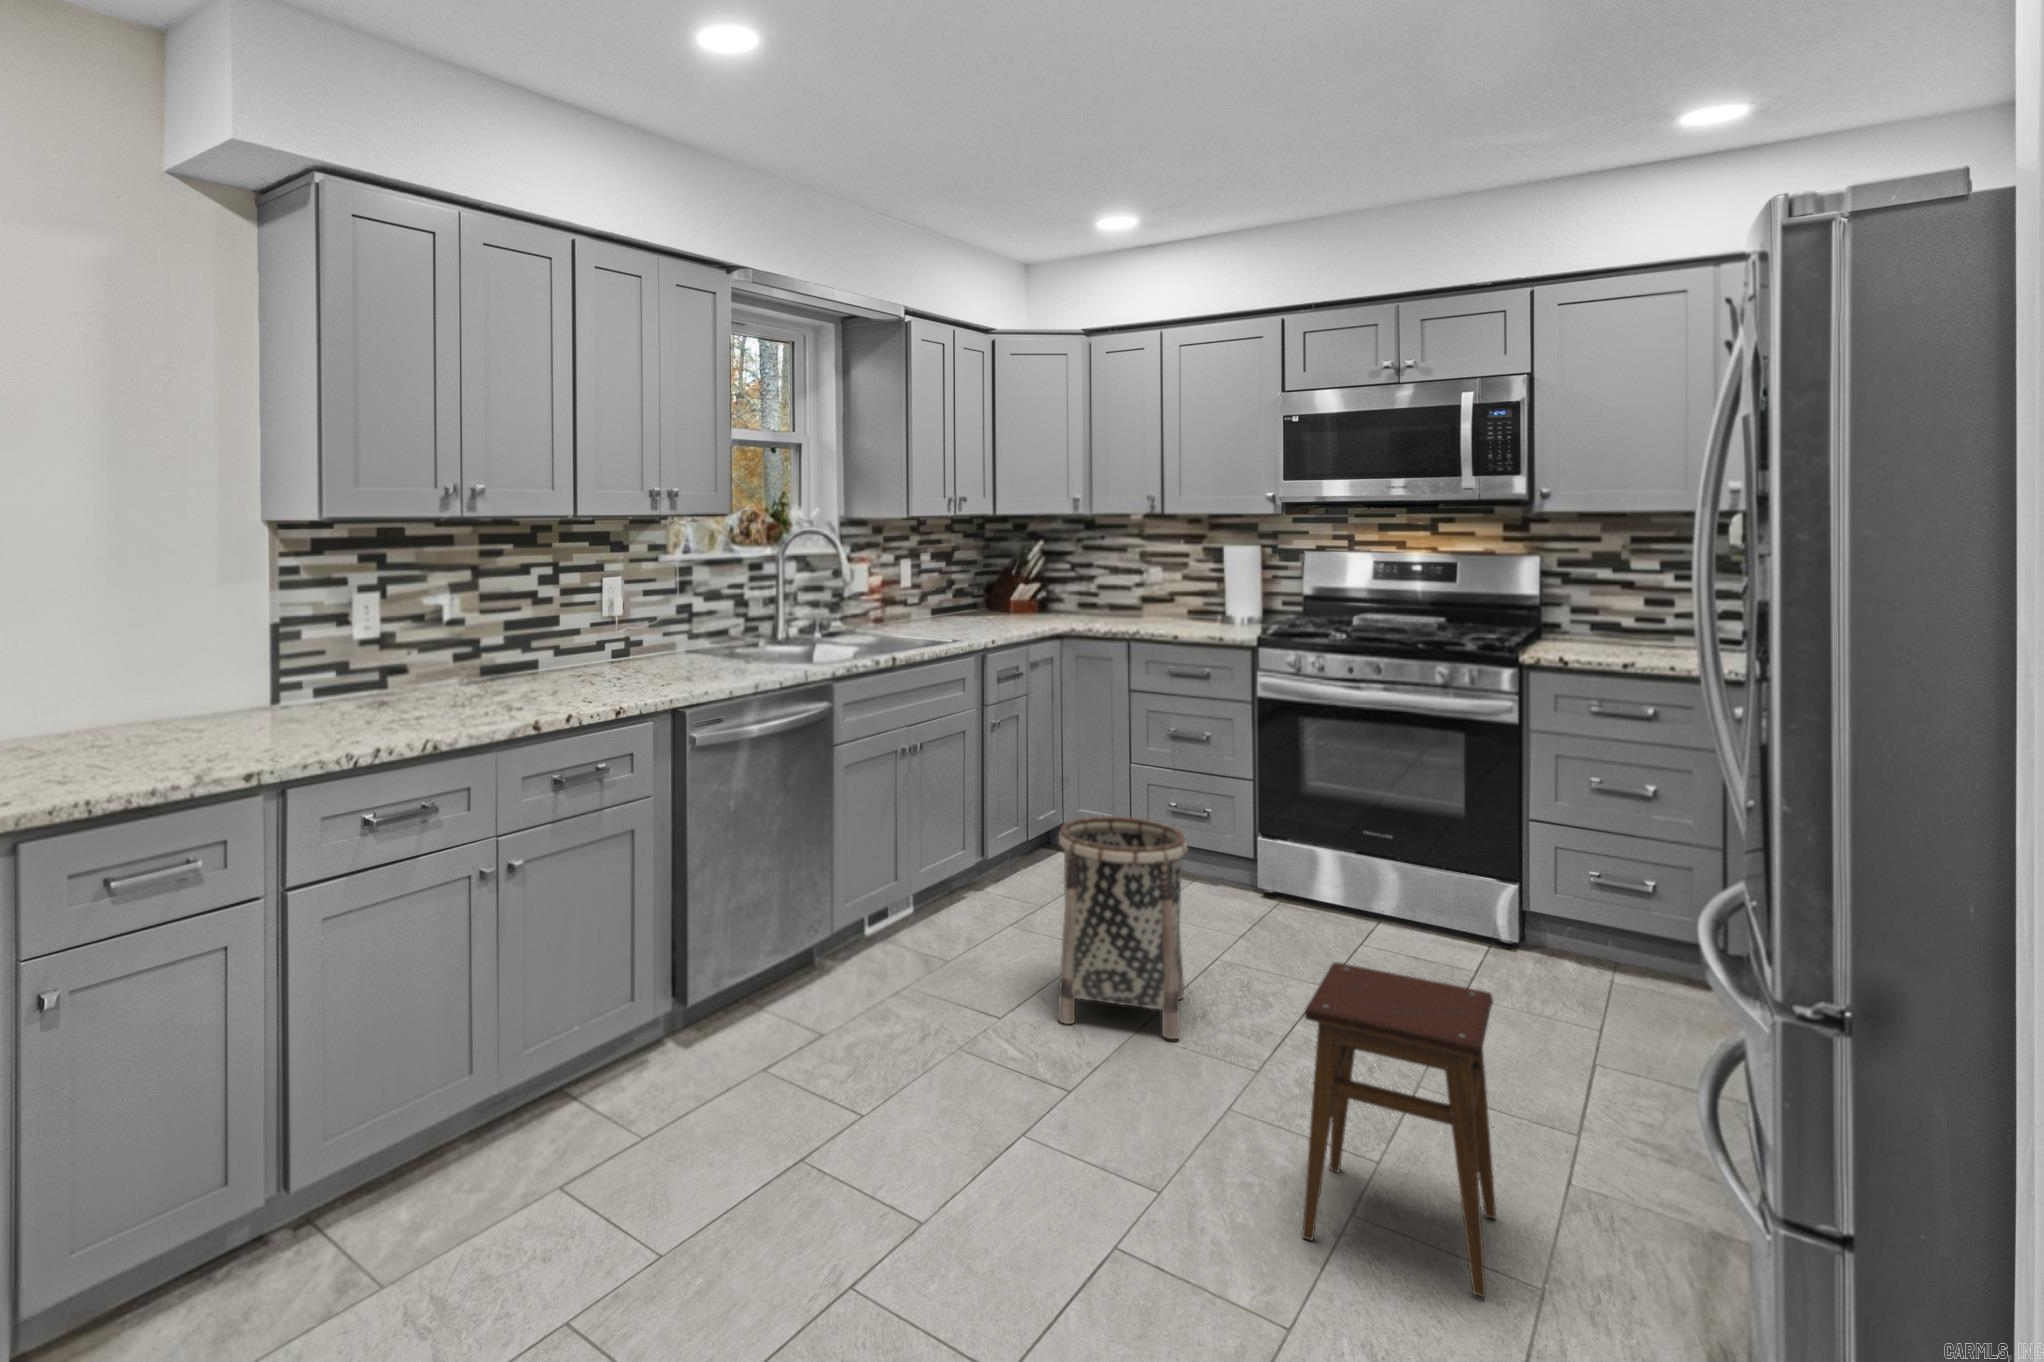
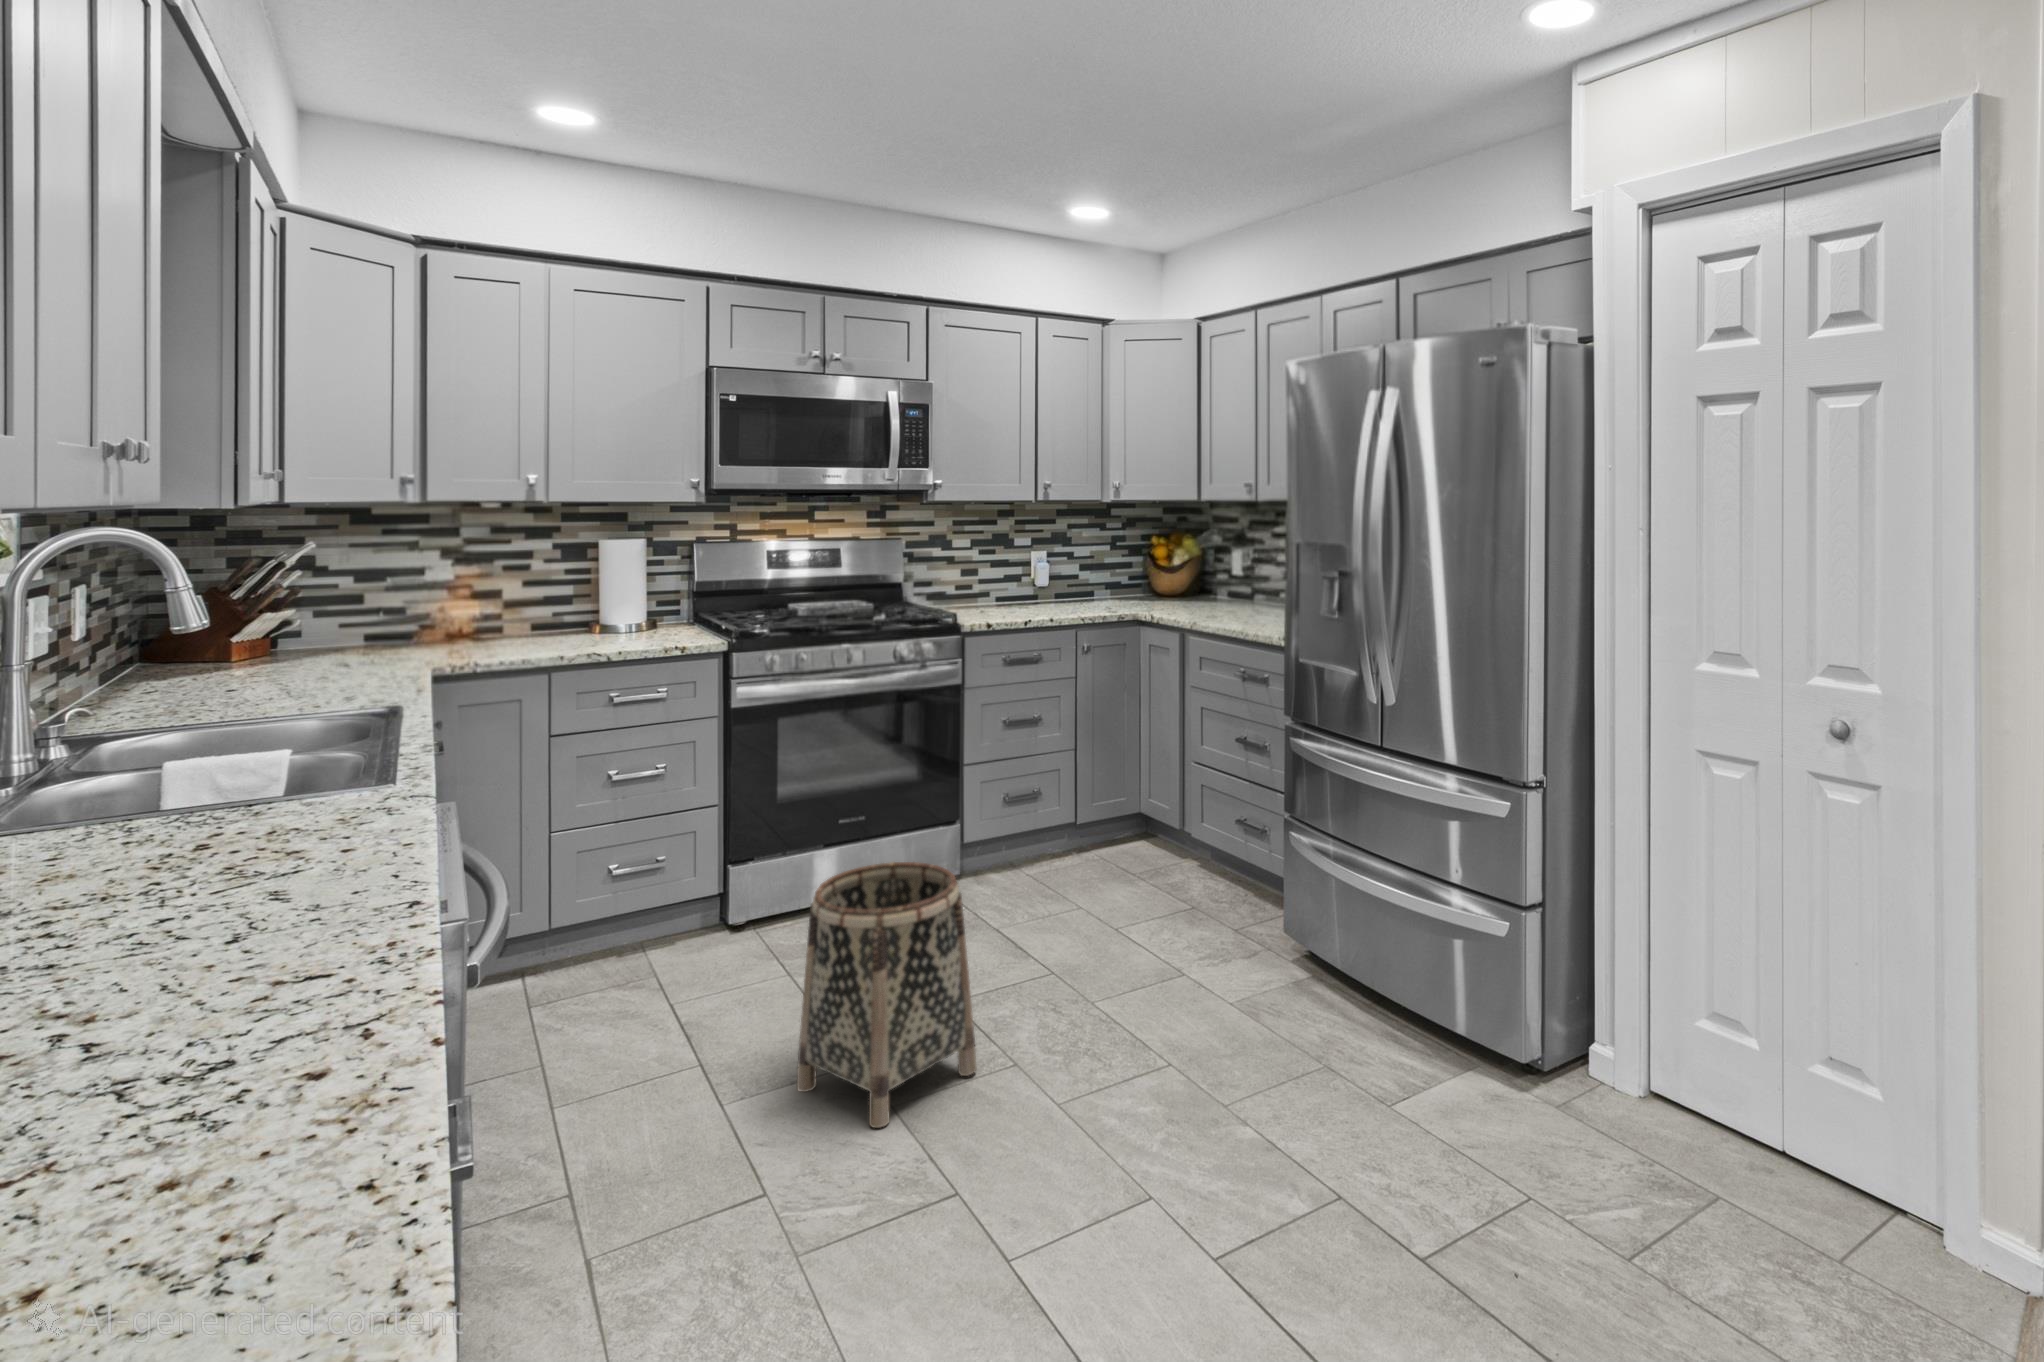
stool: present [1302,962,1496,1296] -> none [1201,881,1368,1127]

